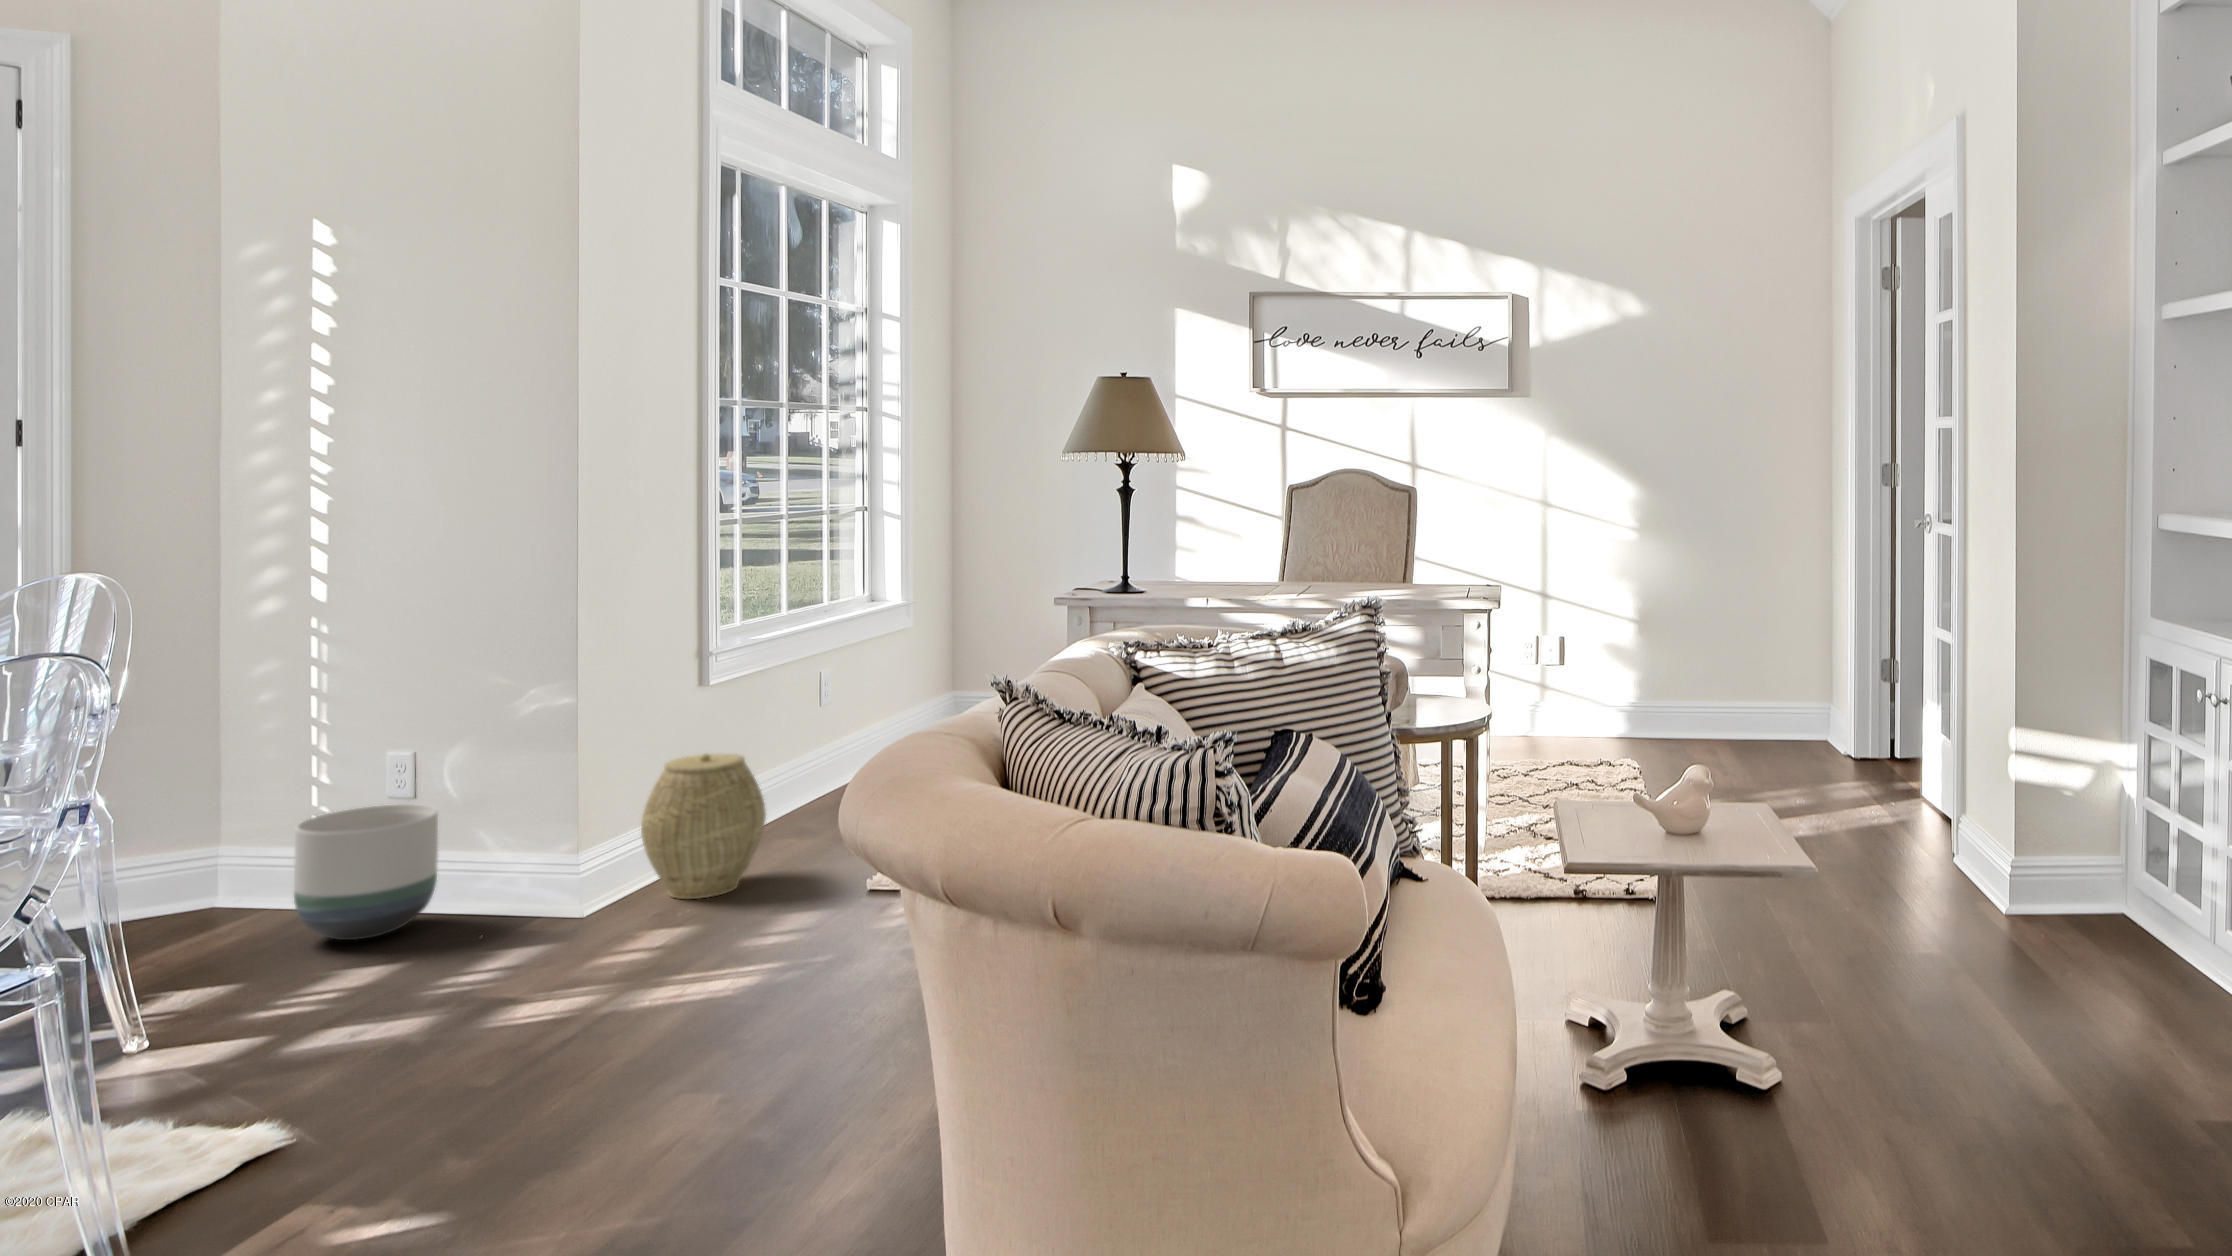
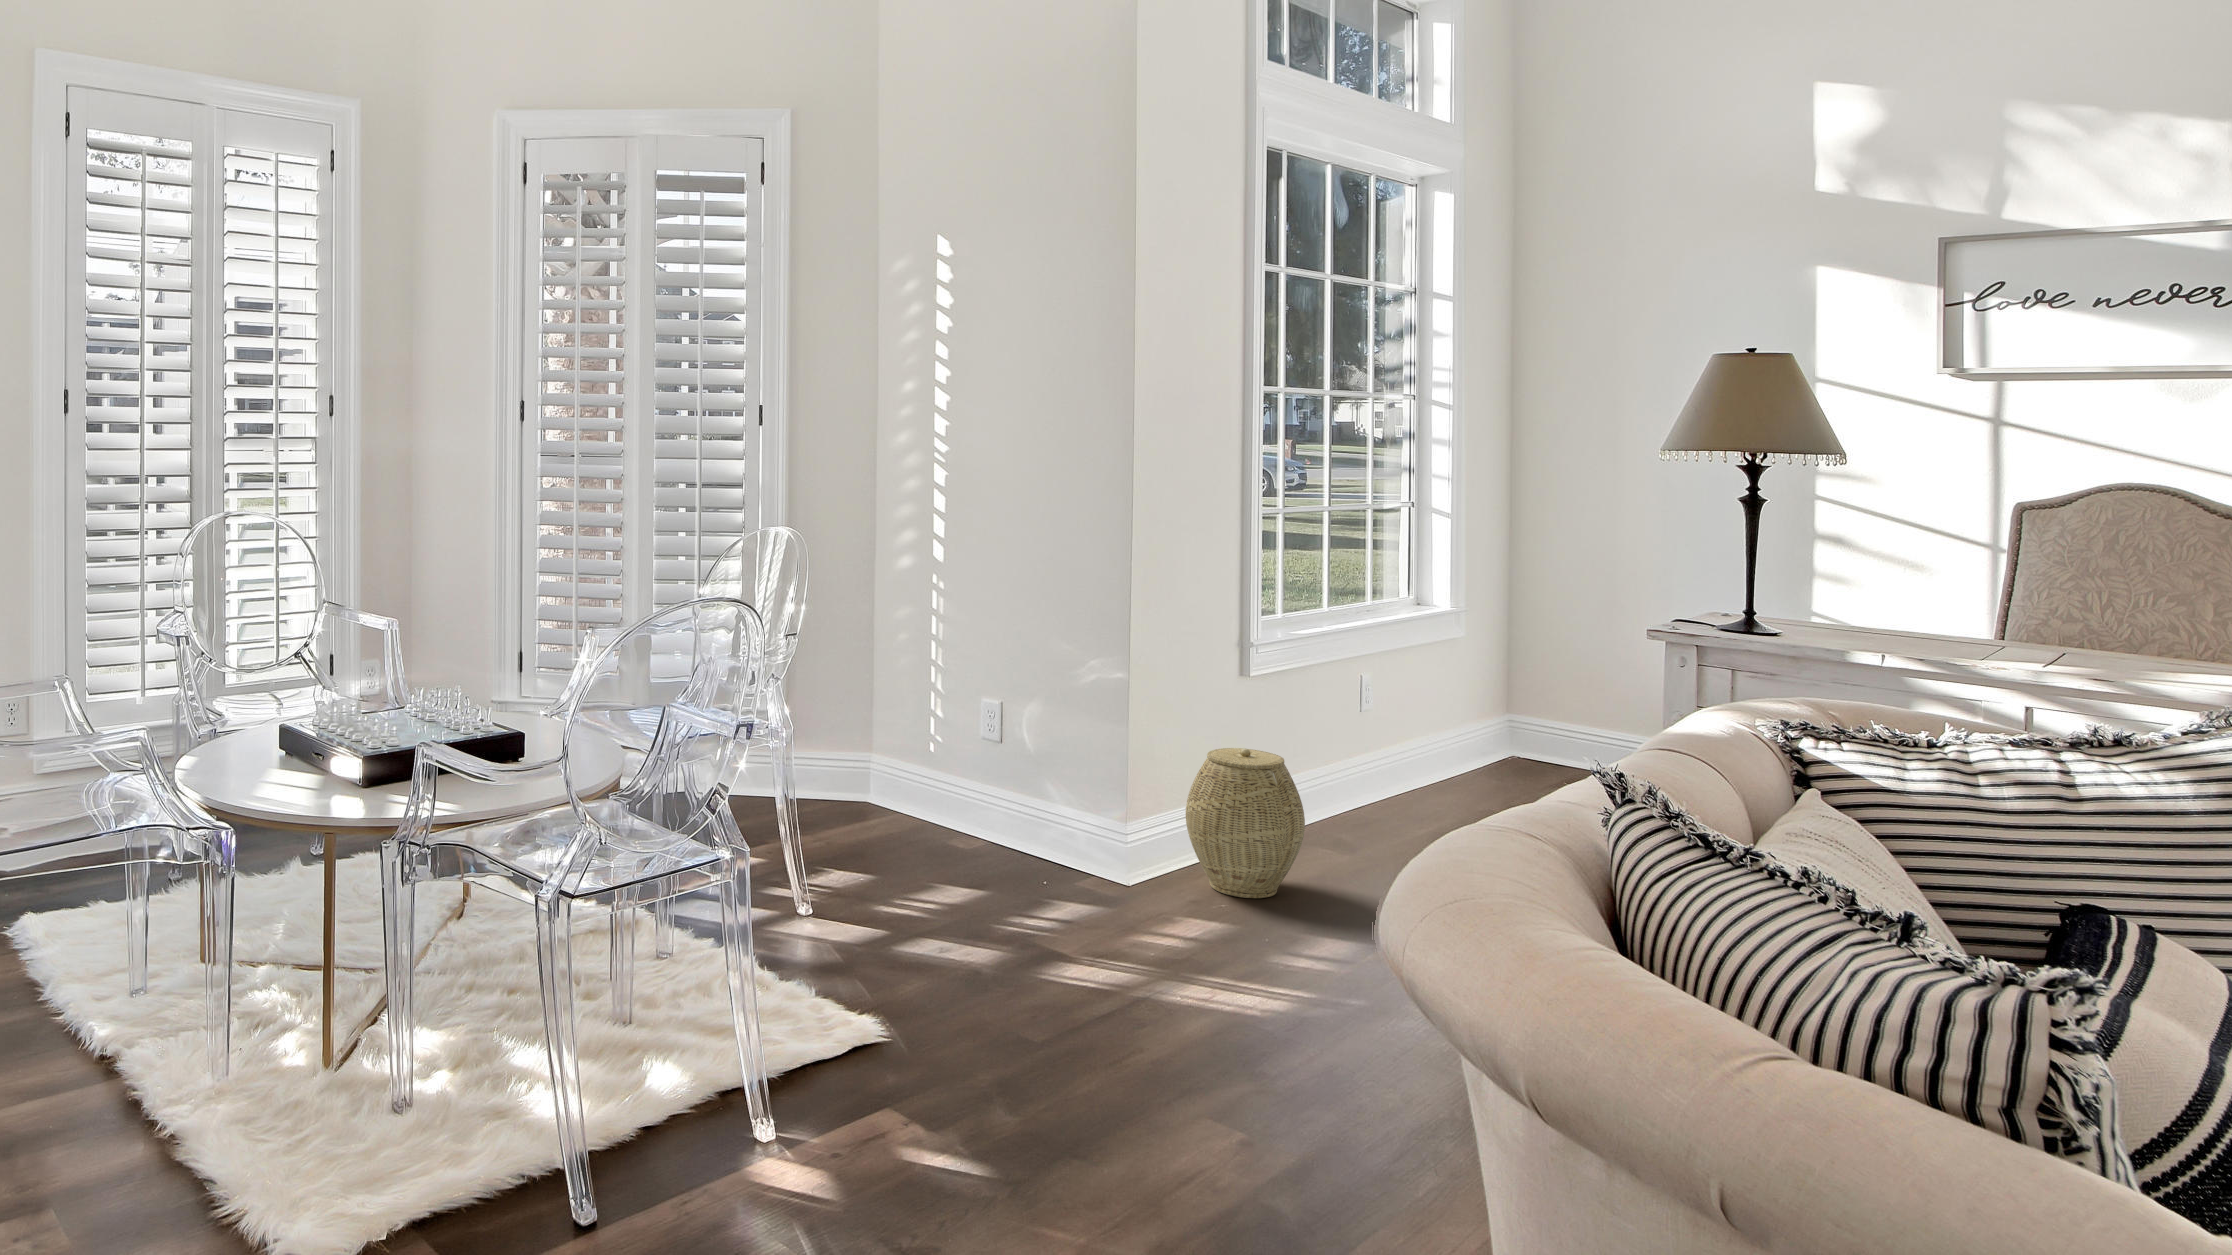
planter: present [294,804,438,940] -> none [916,745,1018,863]

